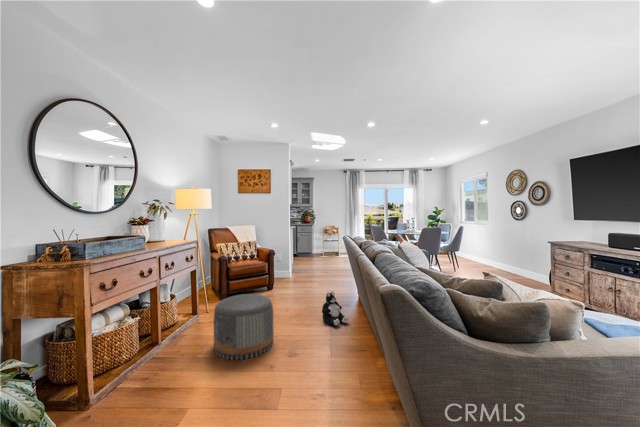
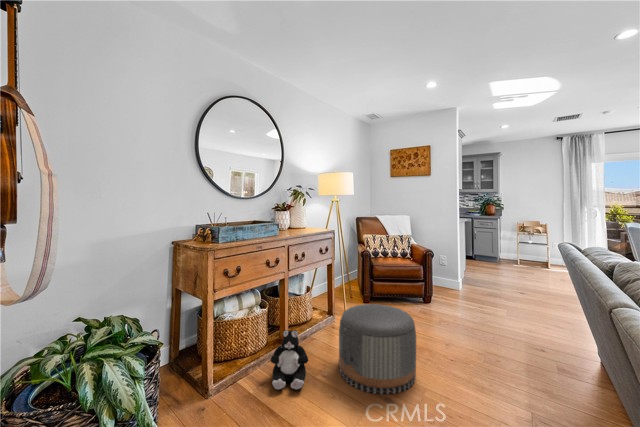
plush toy: present [322,292,349,325] -> present [271,330,308,390]

